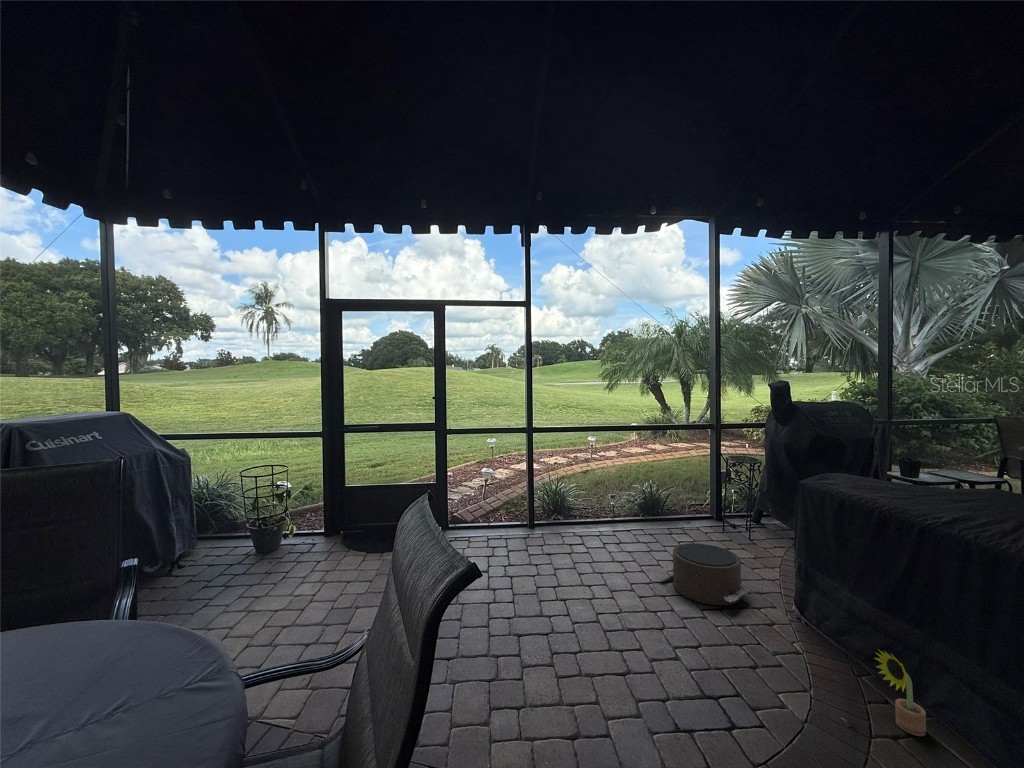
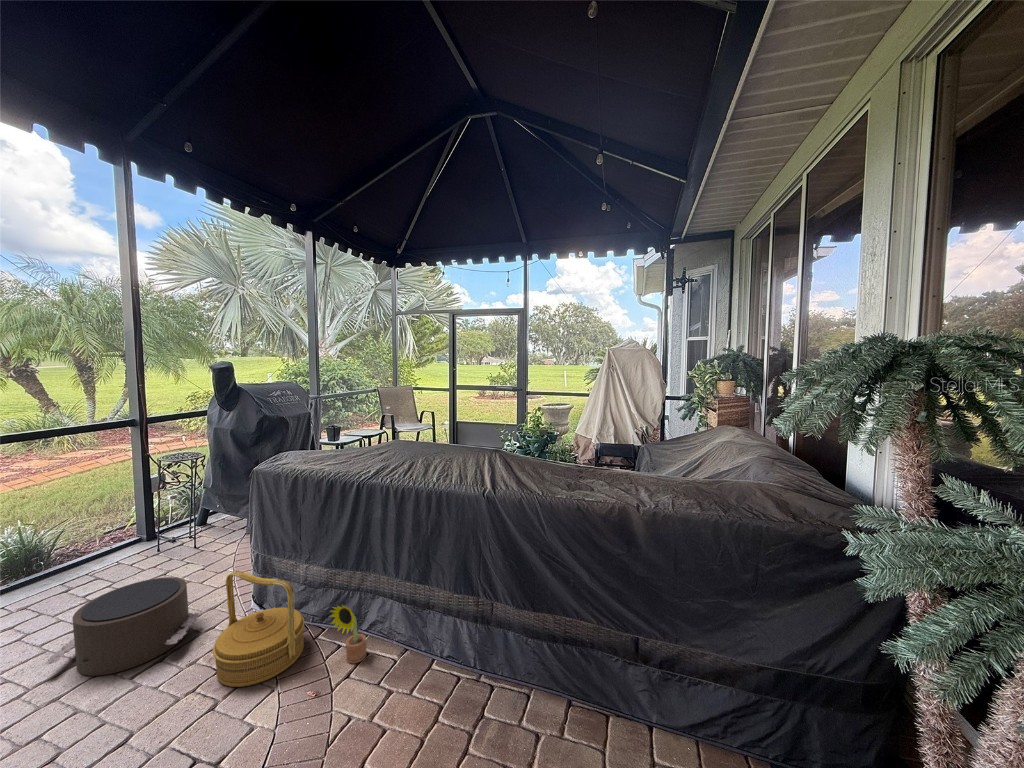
woven basket: none [757,566,845,682] -> present [213,571,305,687]

